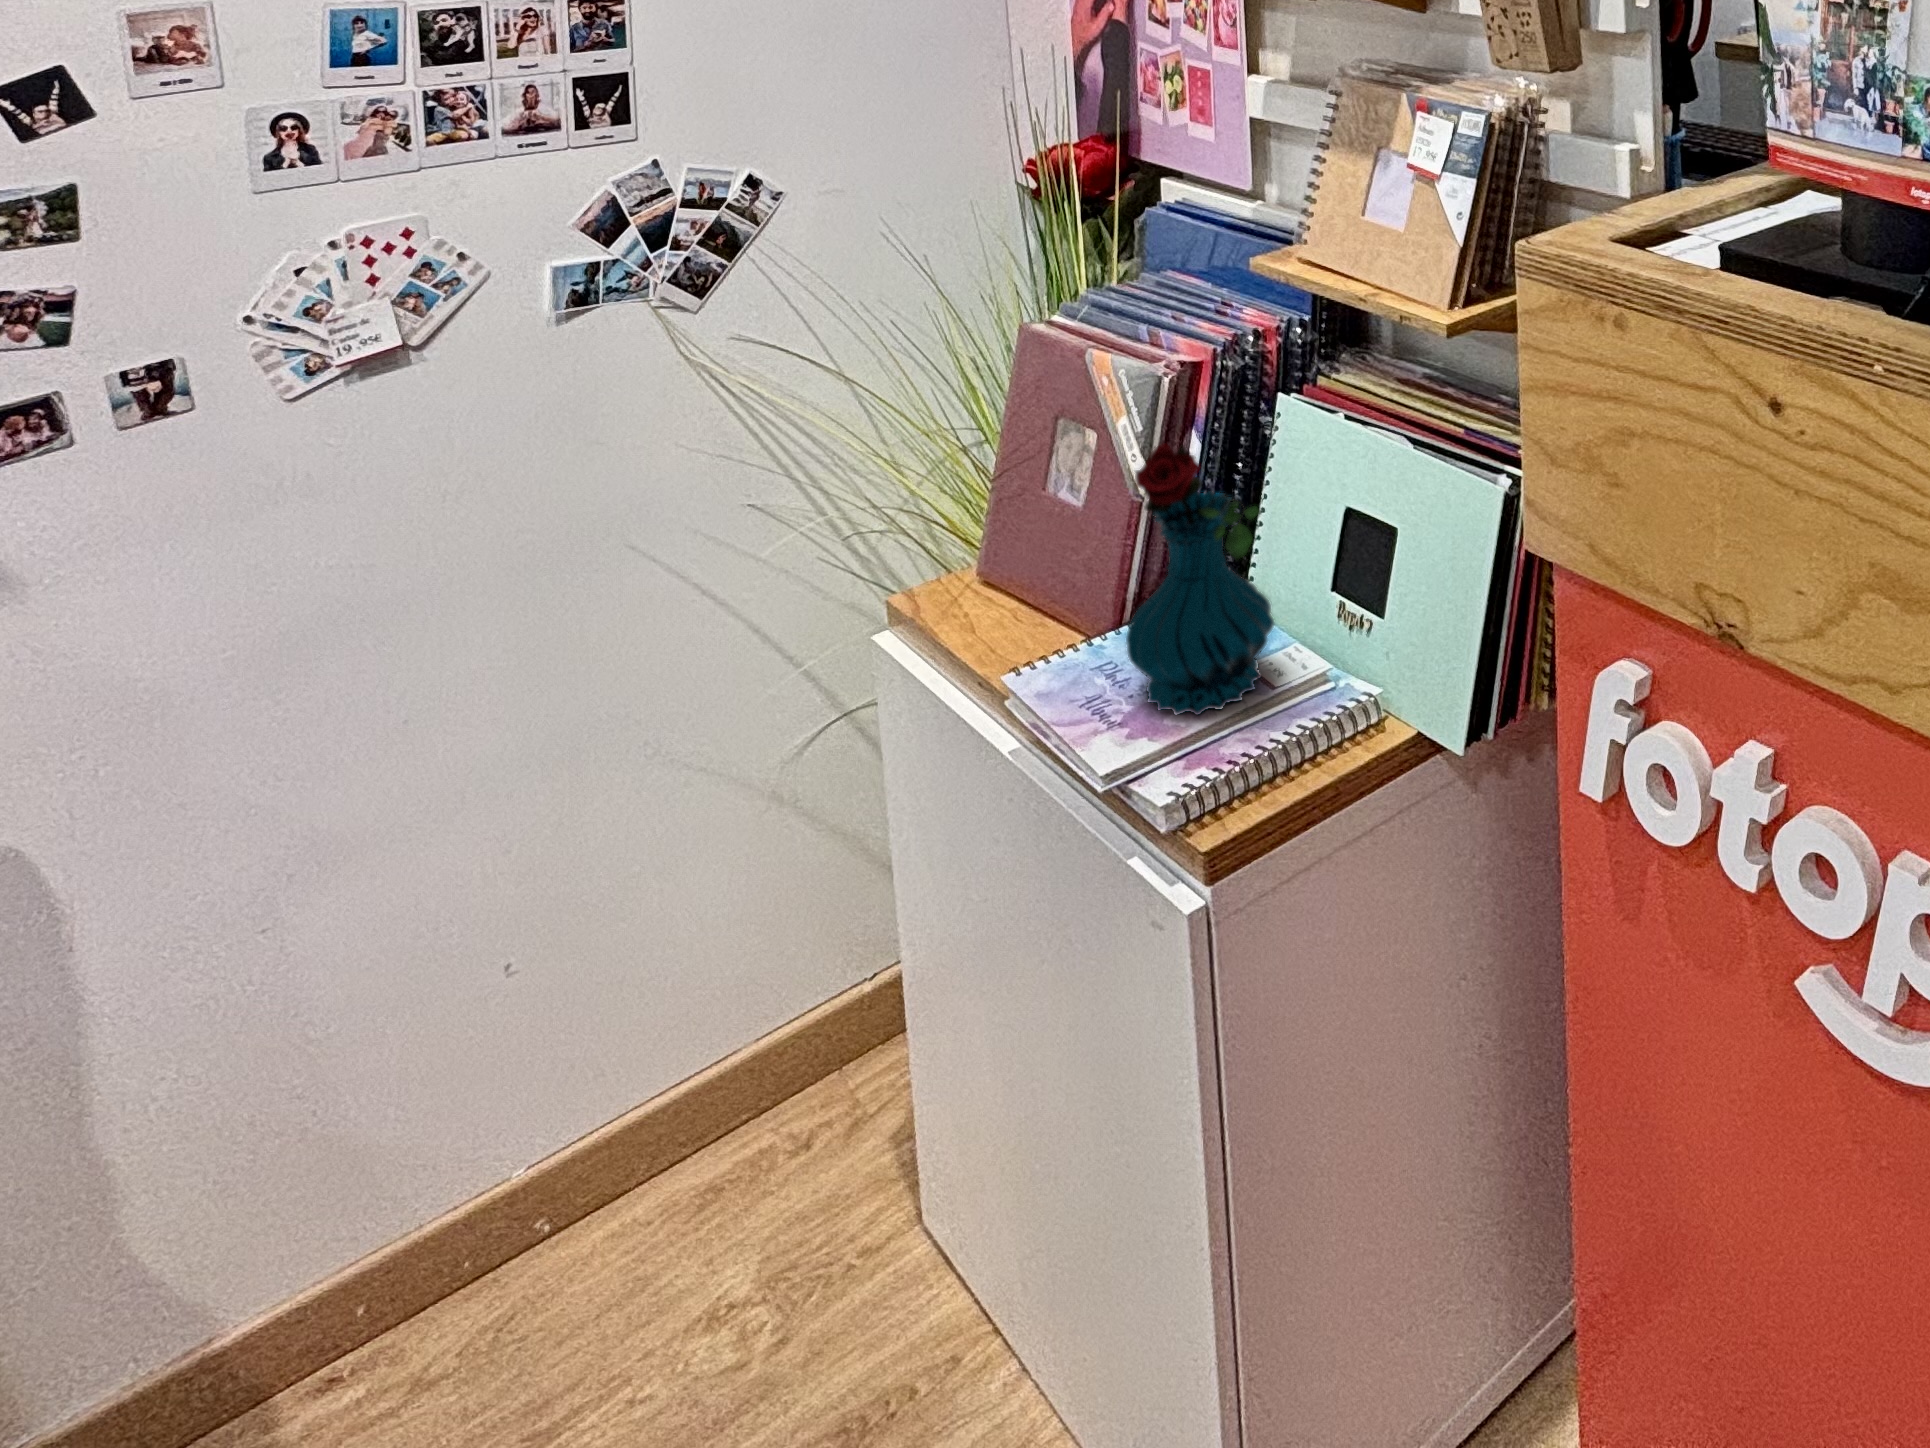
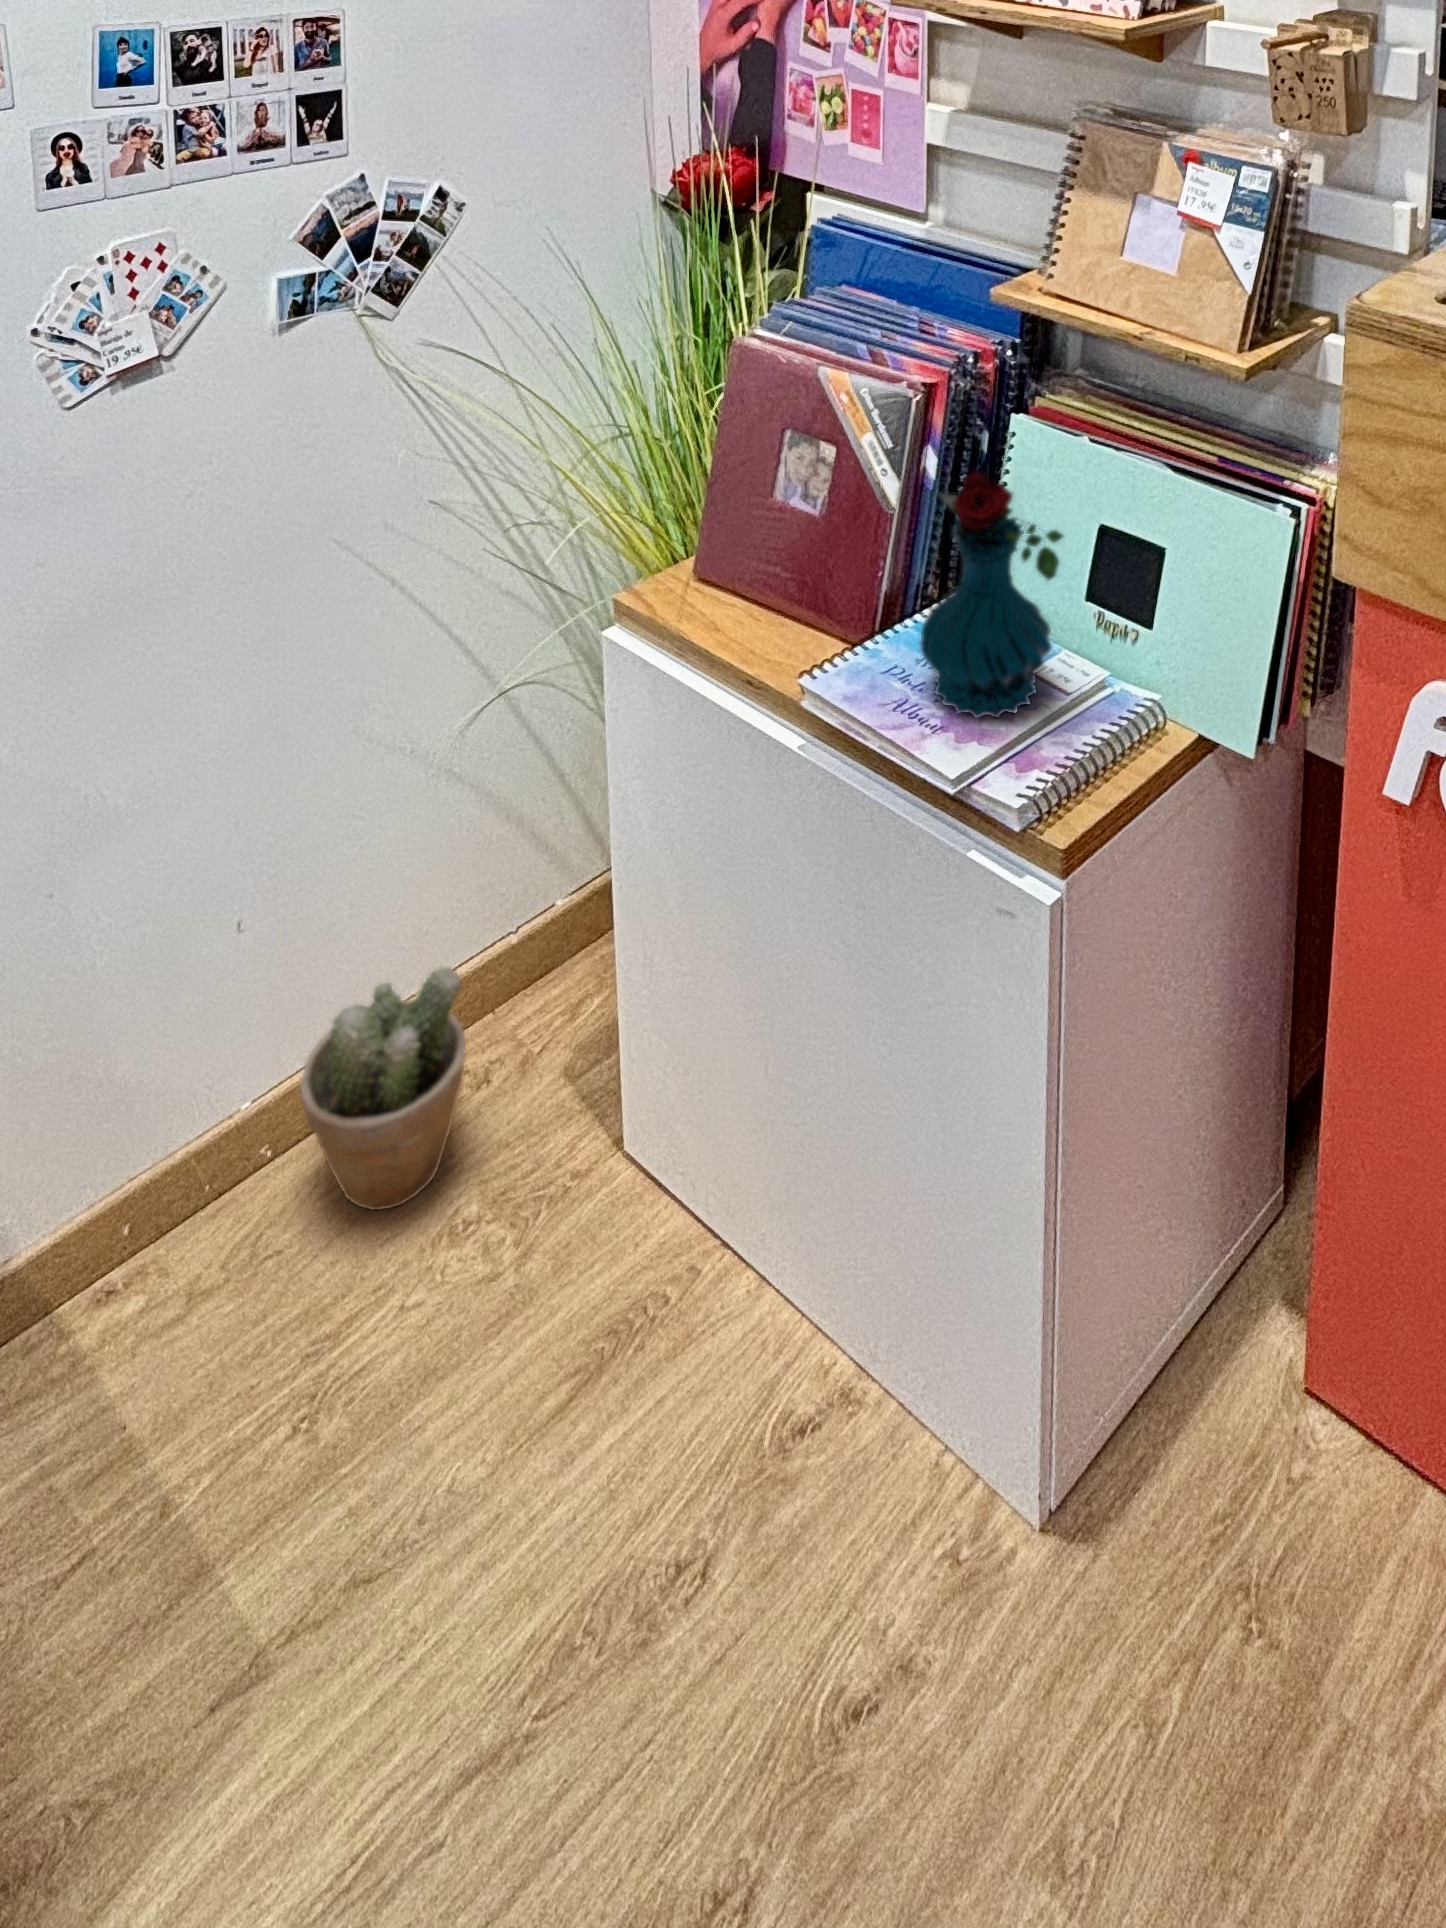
potted plant: none [553,1017,749,1293] -> present [300,967,466,1210]

